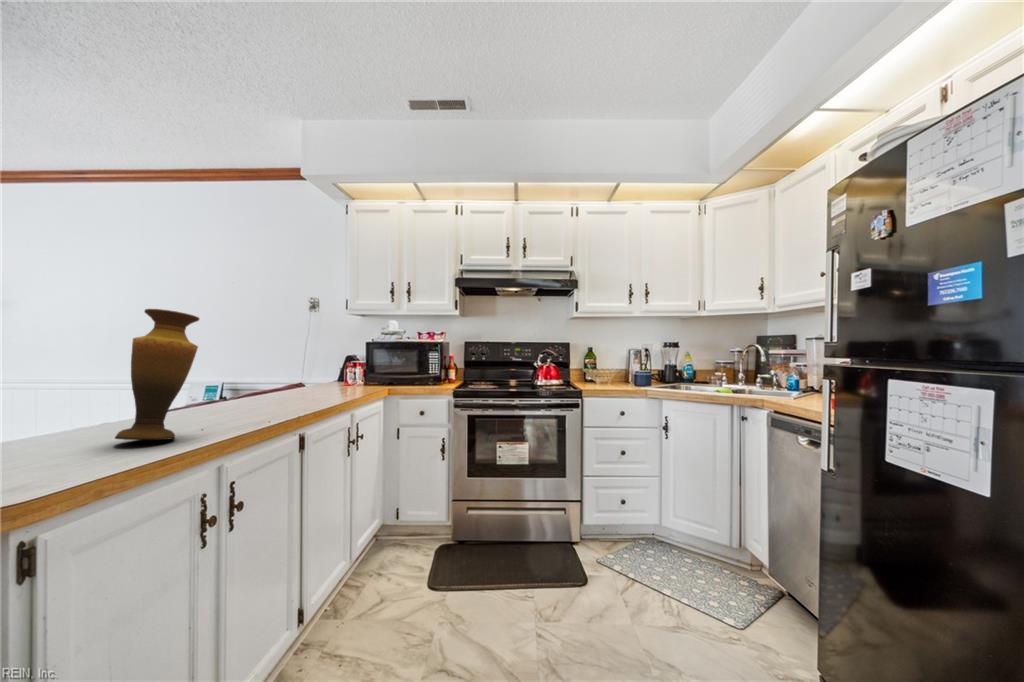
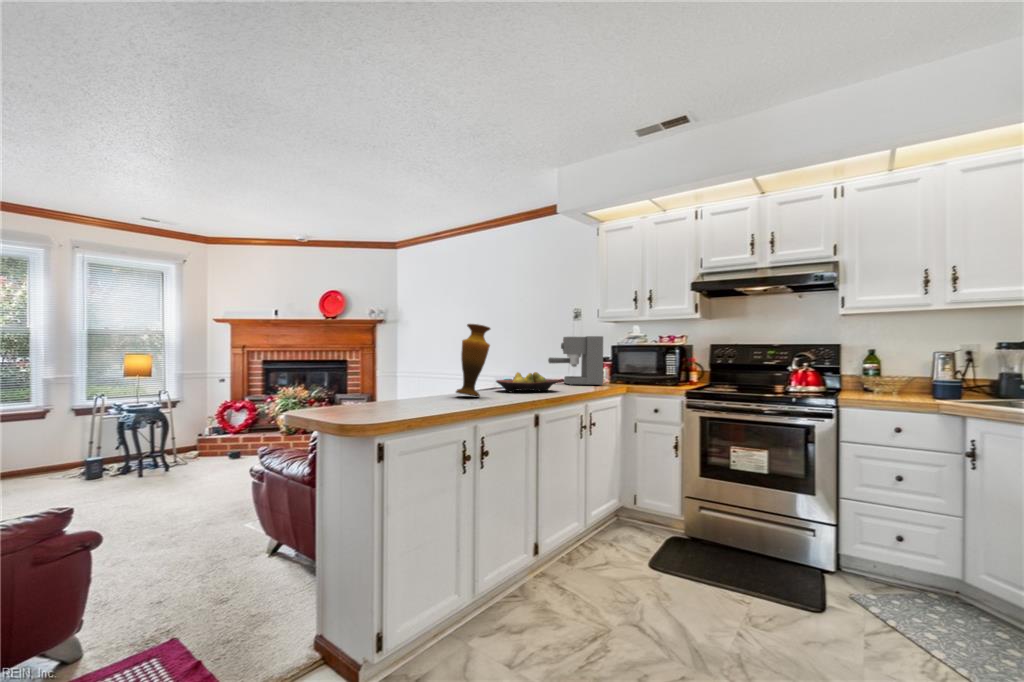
coffee maker: none [288,332,362,393] -> present [548,336,603,386]
fruit bowl: none [206,383,313,417] -> present [496,372,558,392]

